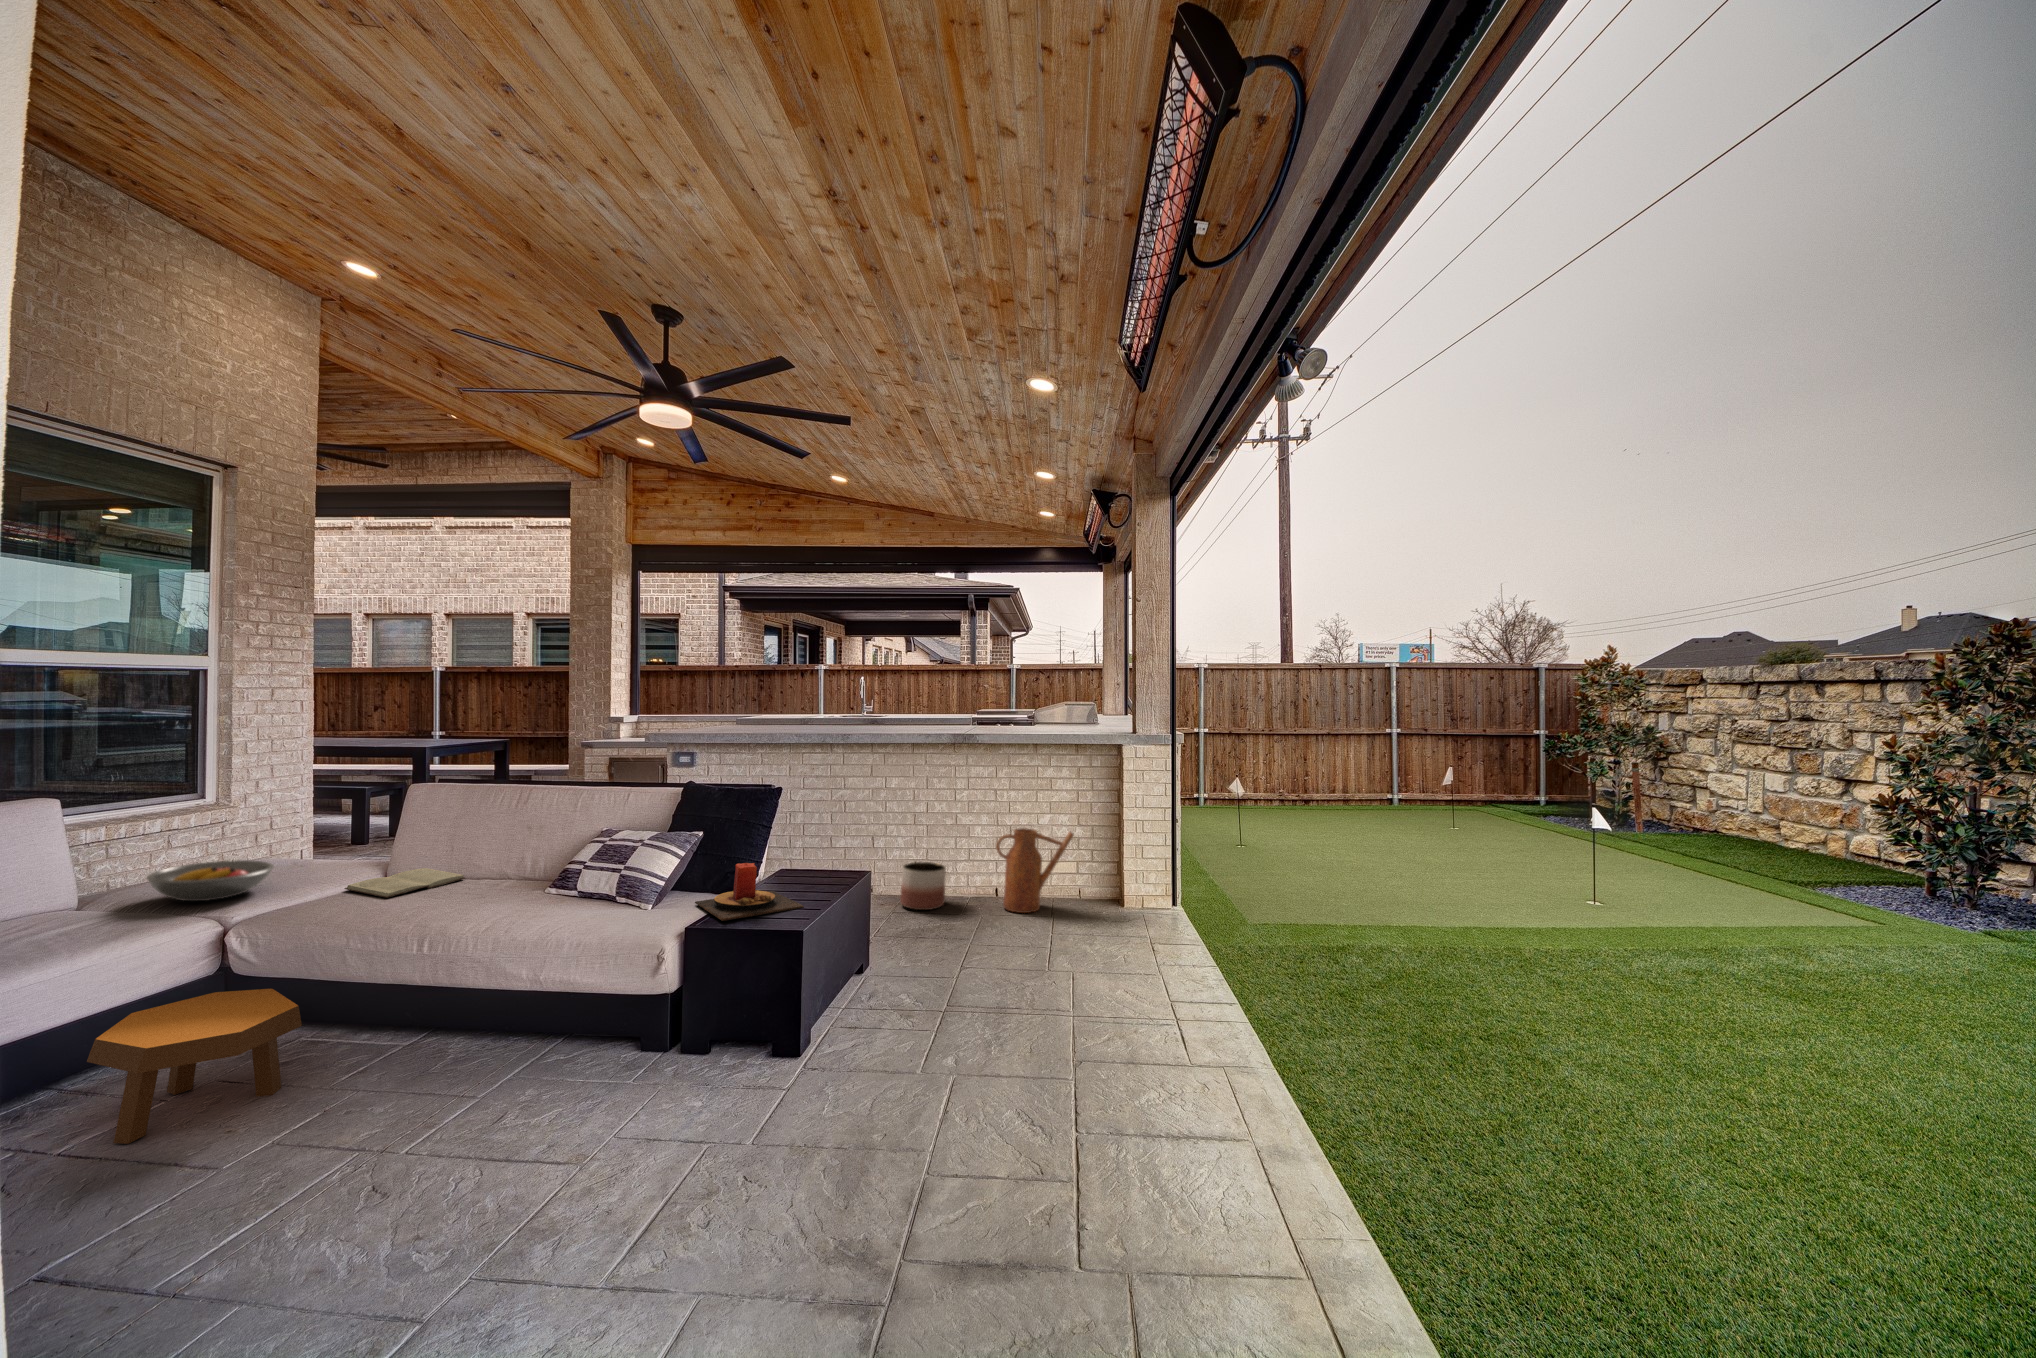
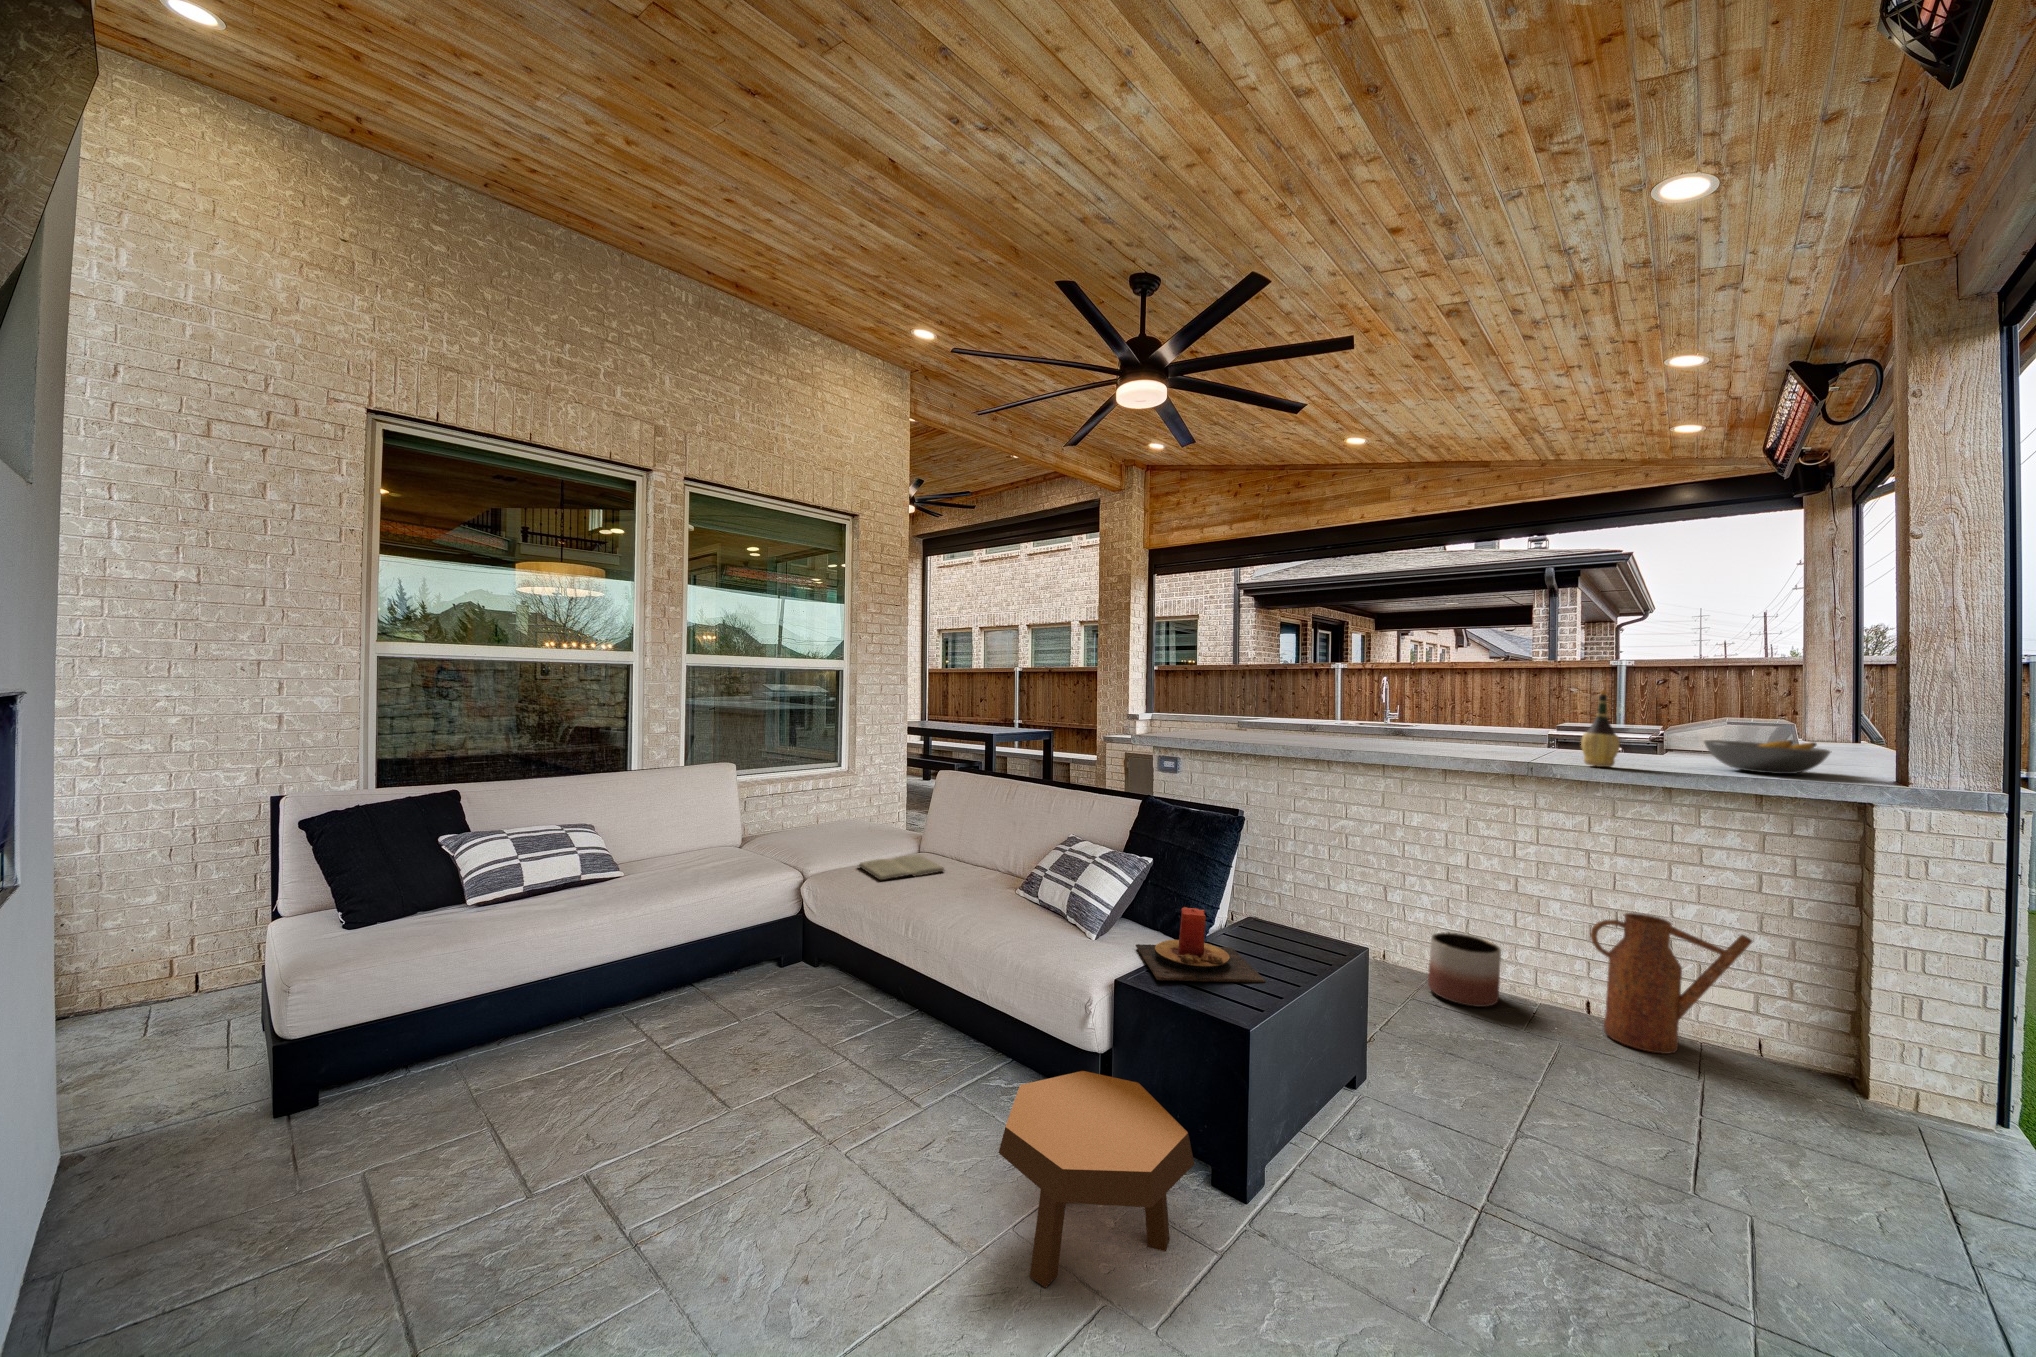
wine bottle: none [991,686,1012,737] -> present [1581,690,1620,767]
fruit bowl: present [147,860,274,901] -> present [1704,740,1830,774]
footstool: present [87,989,302,1144] -> present [999,1071,1194,1287]

